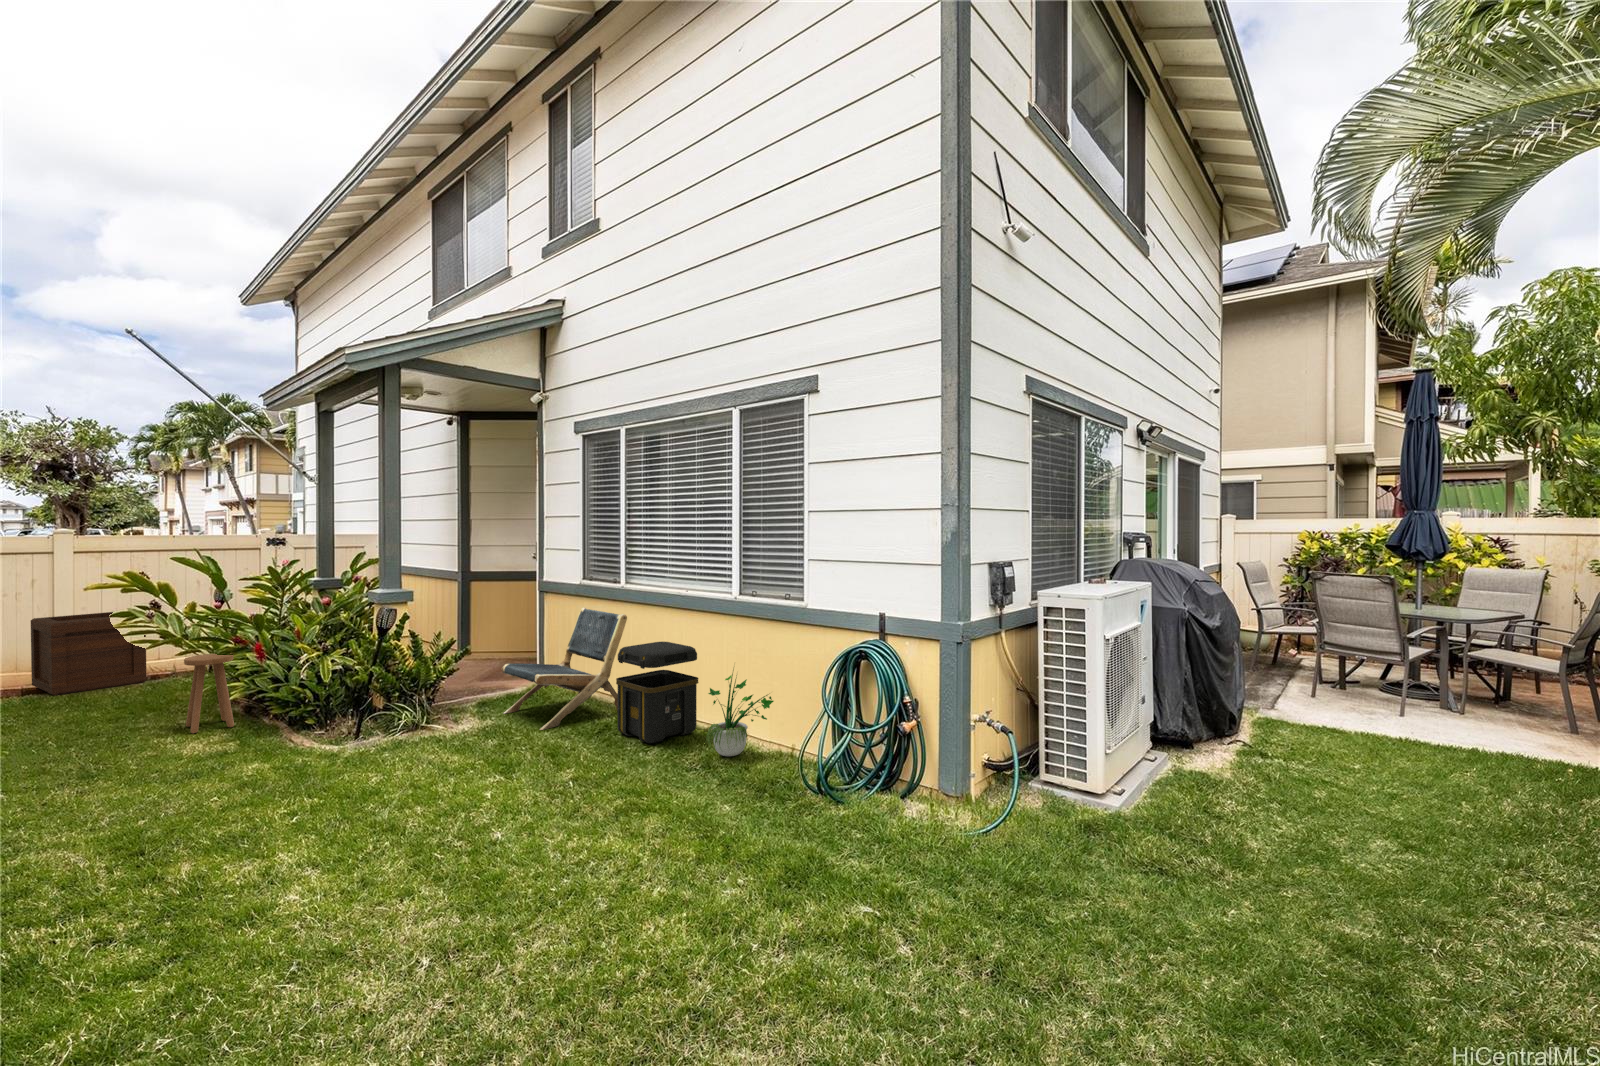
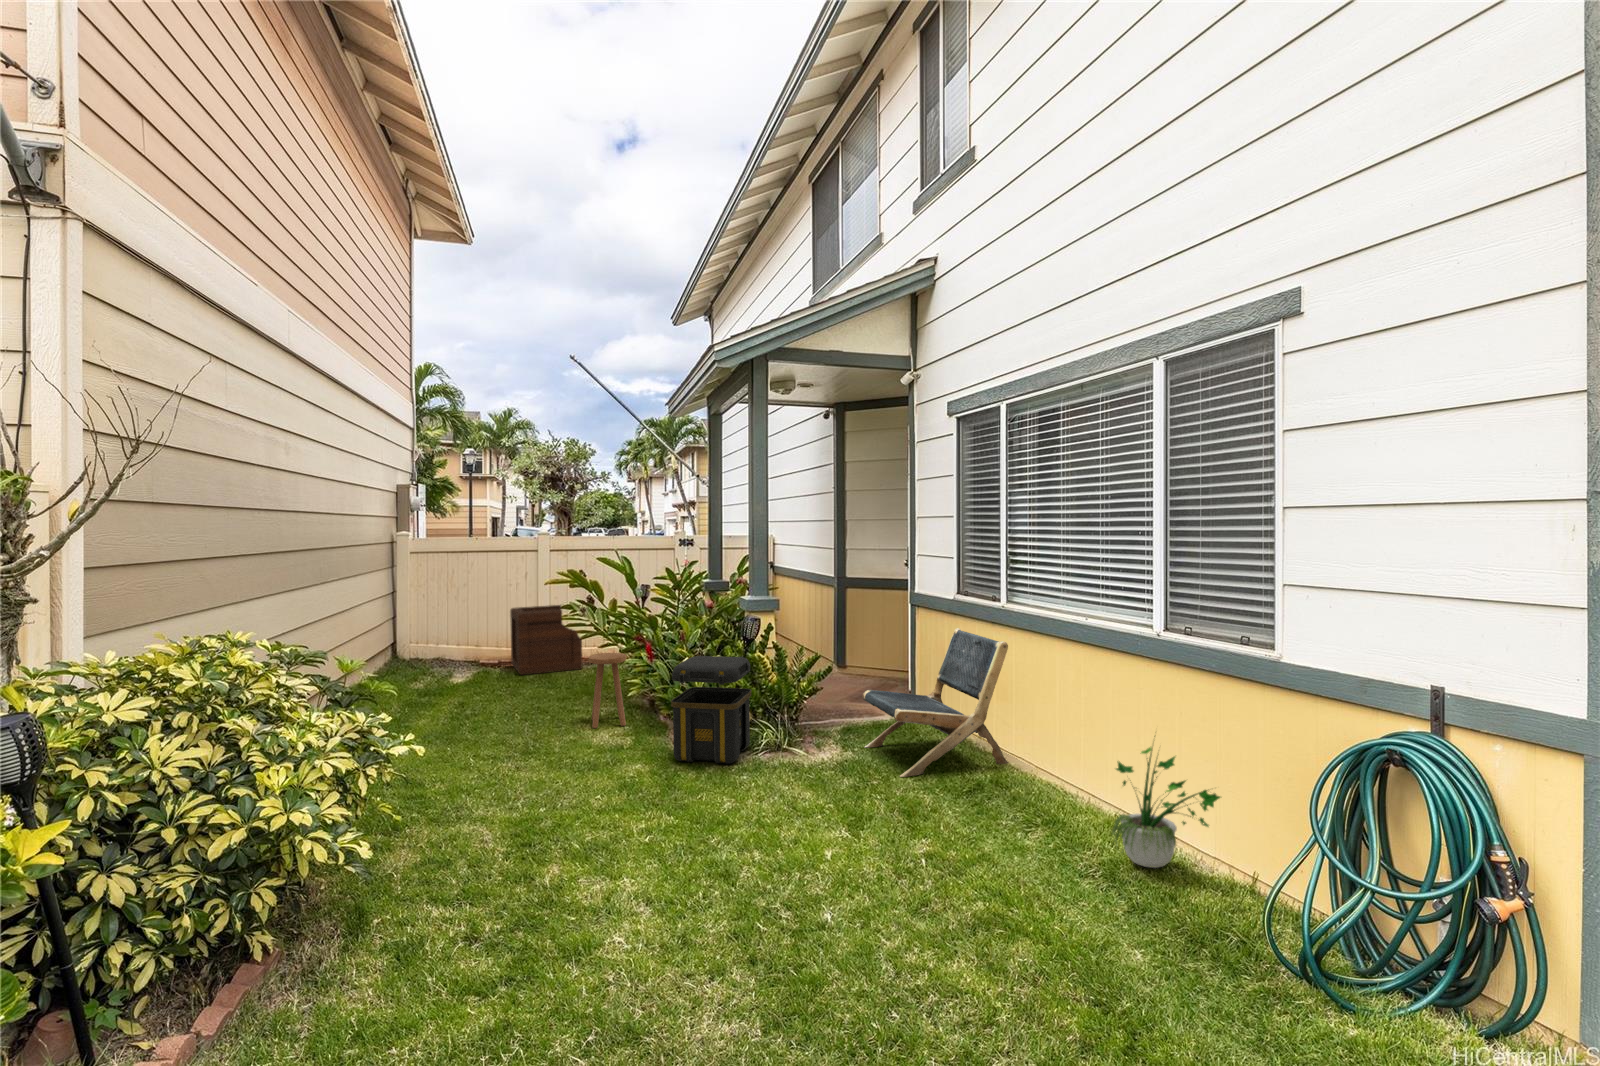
toolbox: present [616,642,699,743] -> present [671,656,752,764]

